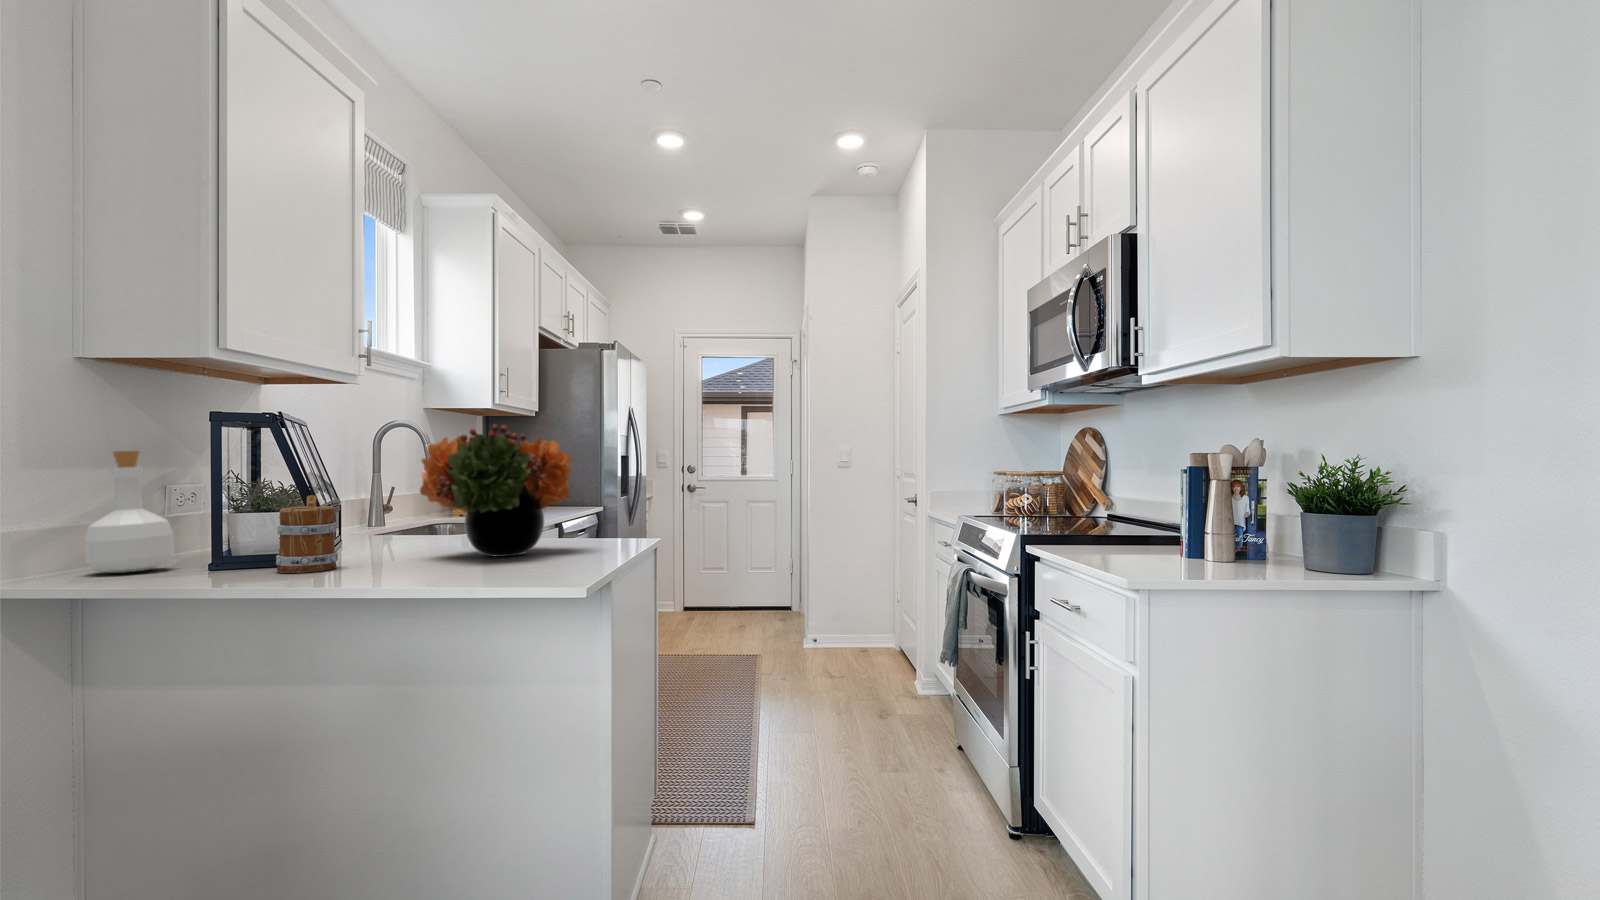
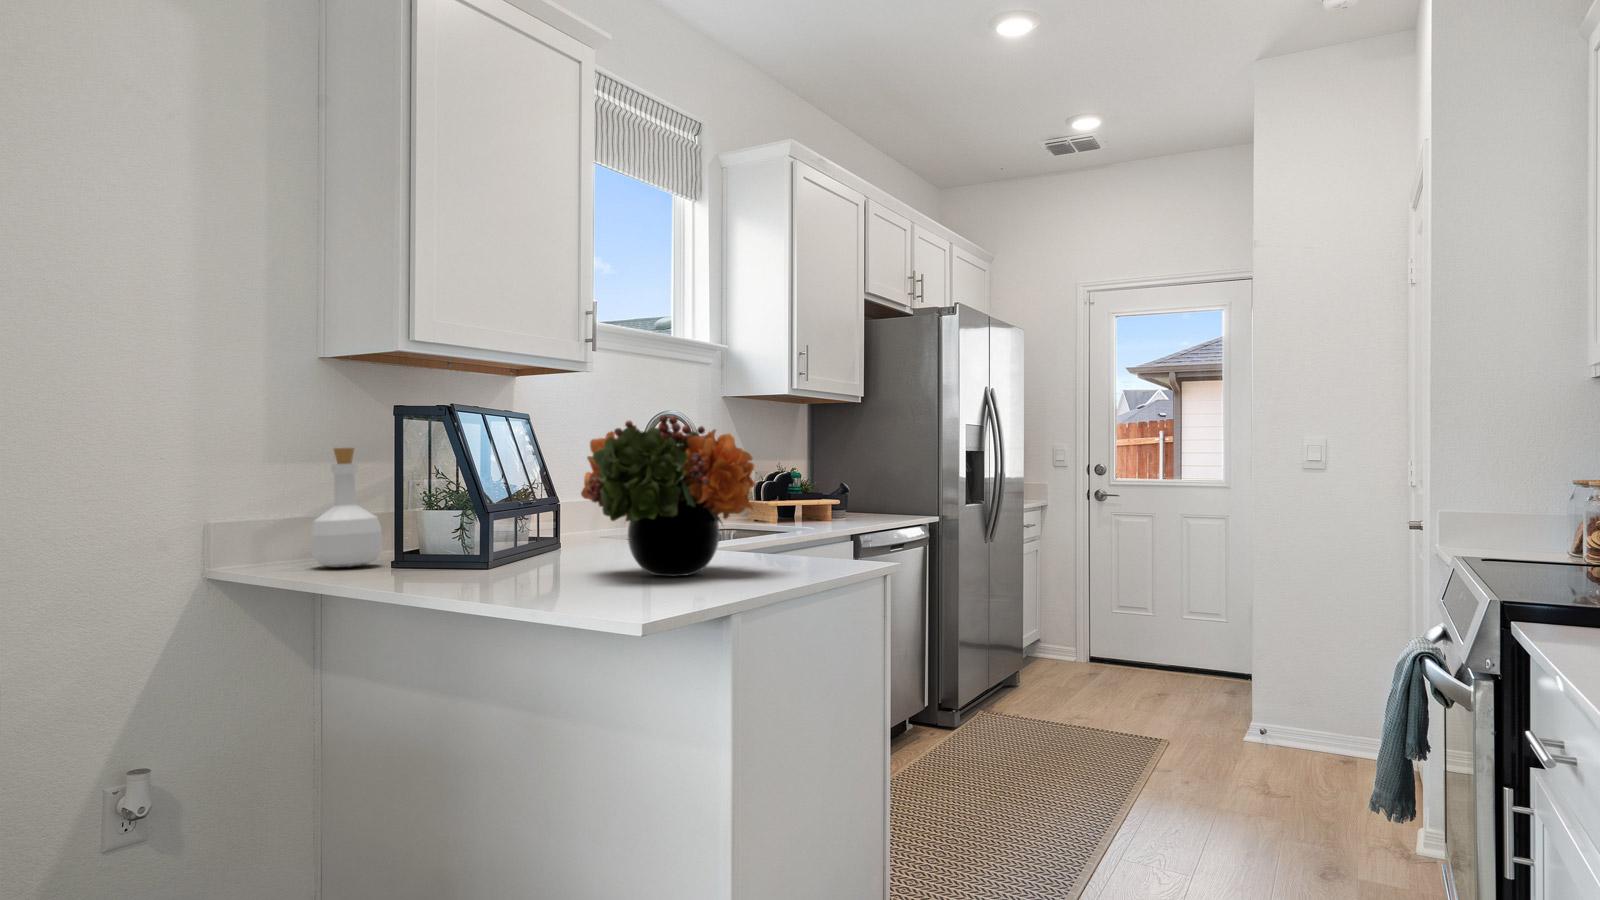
mug: present [276,495,338,573] -> none [433,496,496,580]

